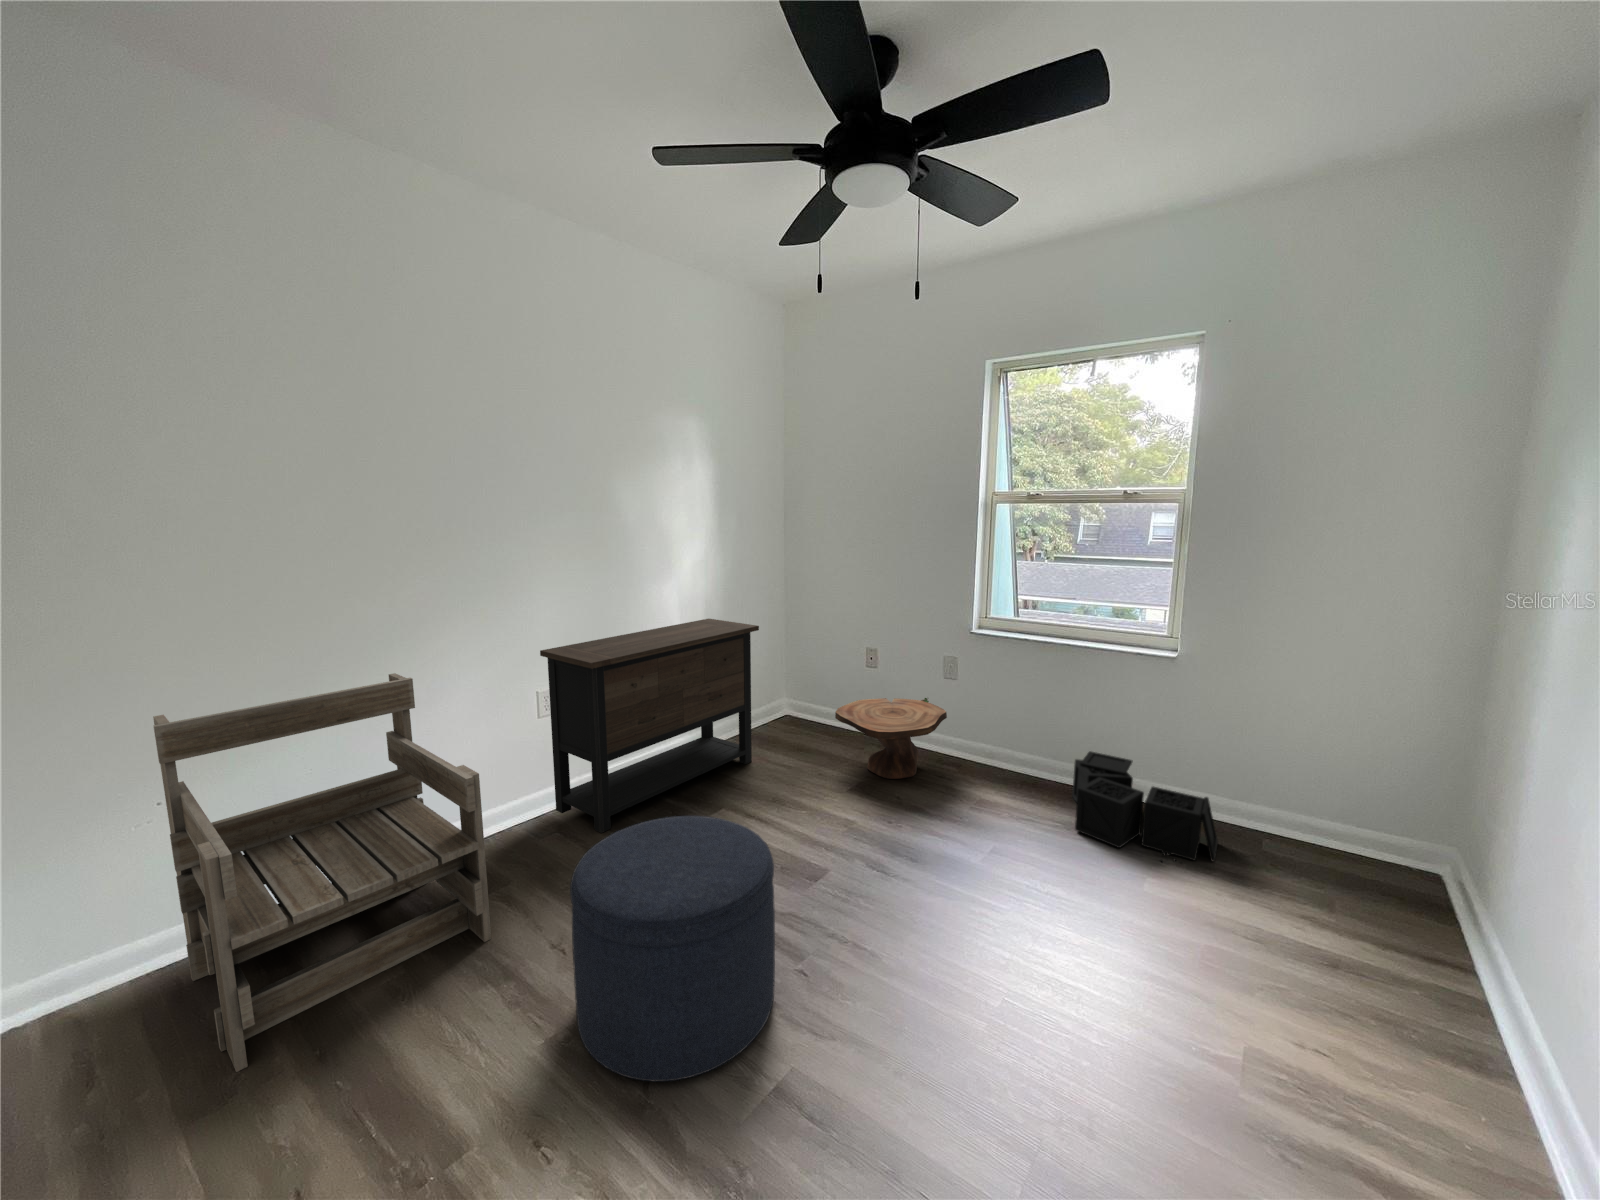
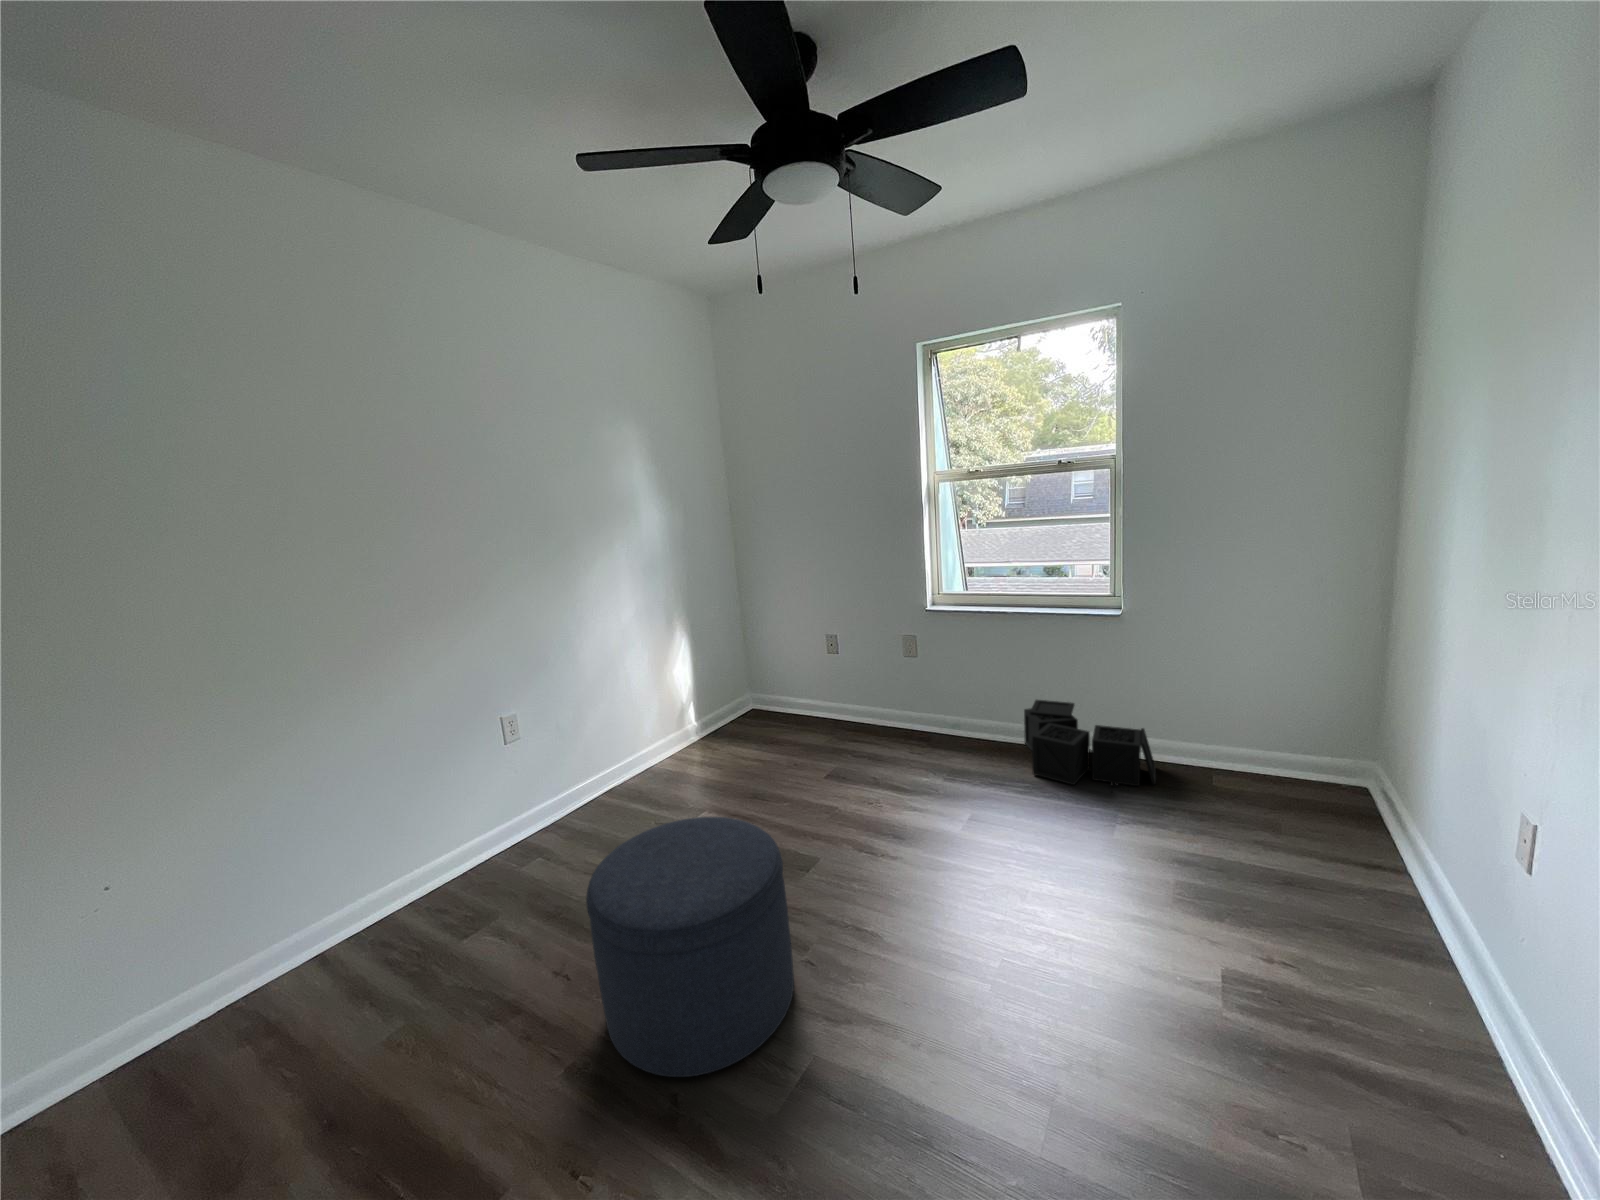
dresser: present [540,619,759,833] -> none [496,616,720,846]
armchair: present [153,673,491,1072] -> none [87,717,498,1154]
side table: present [835,698,947,779] -> none [797,667,903,750]

